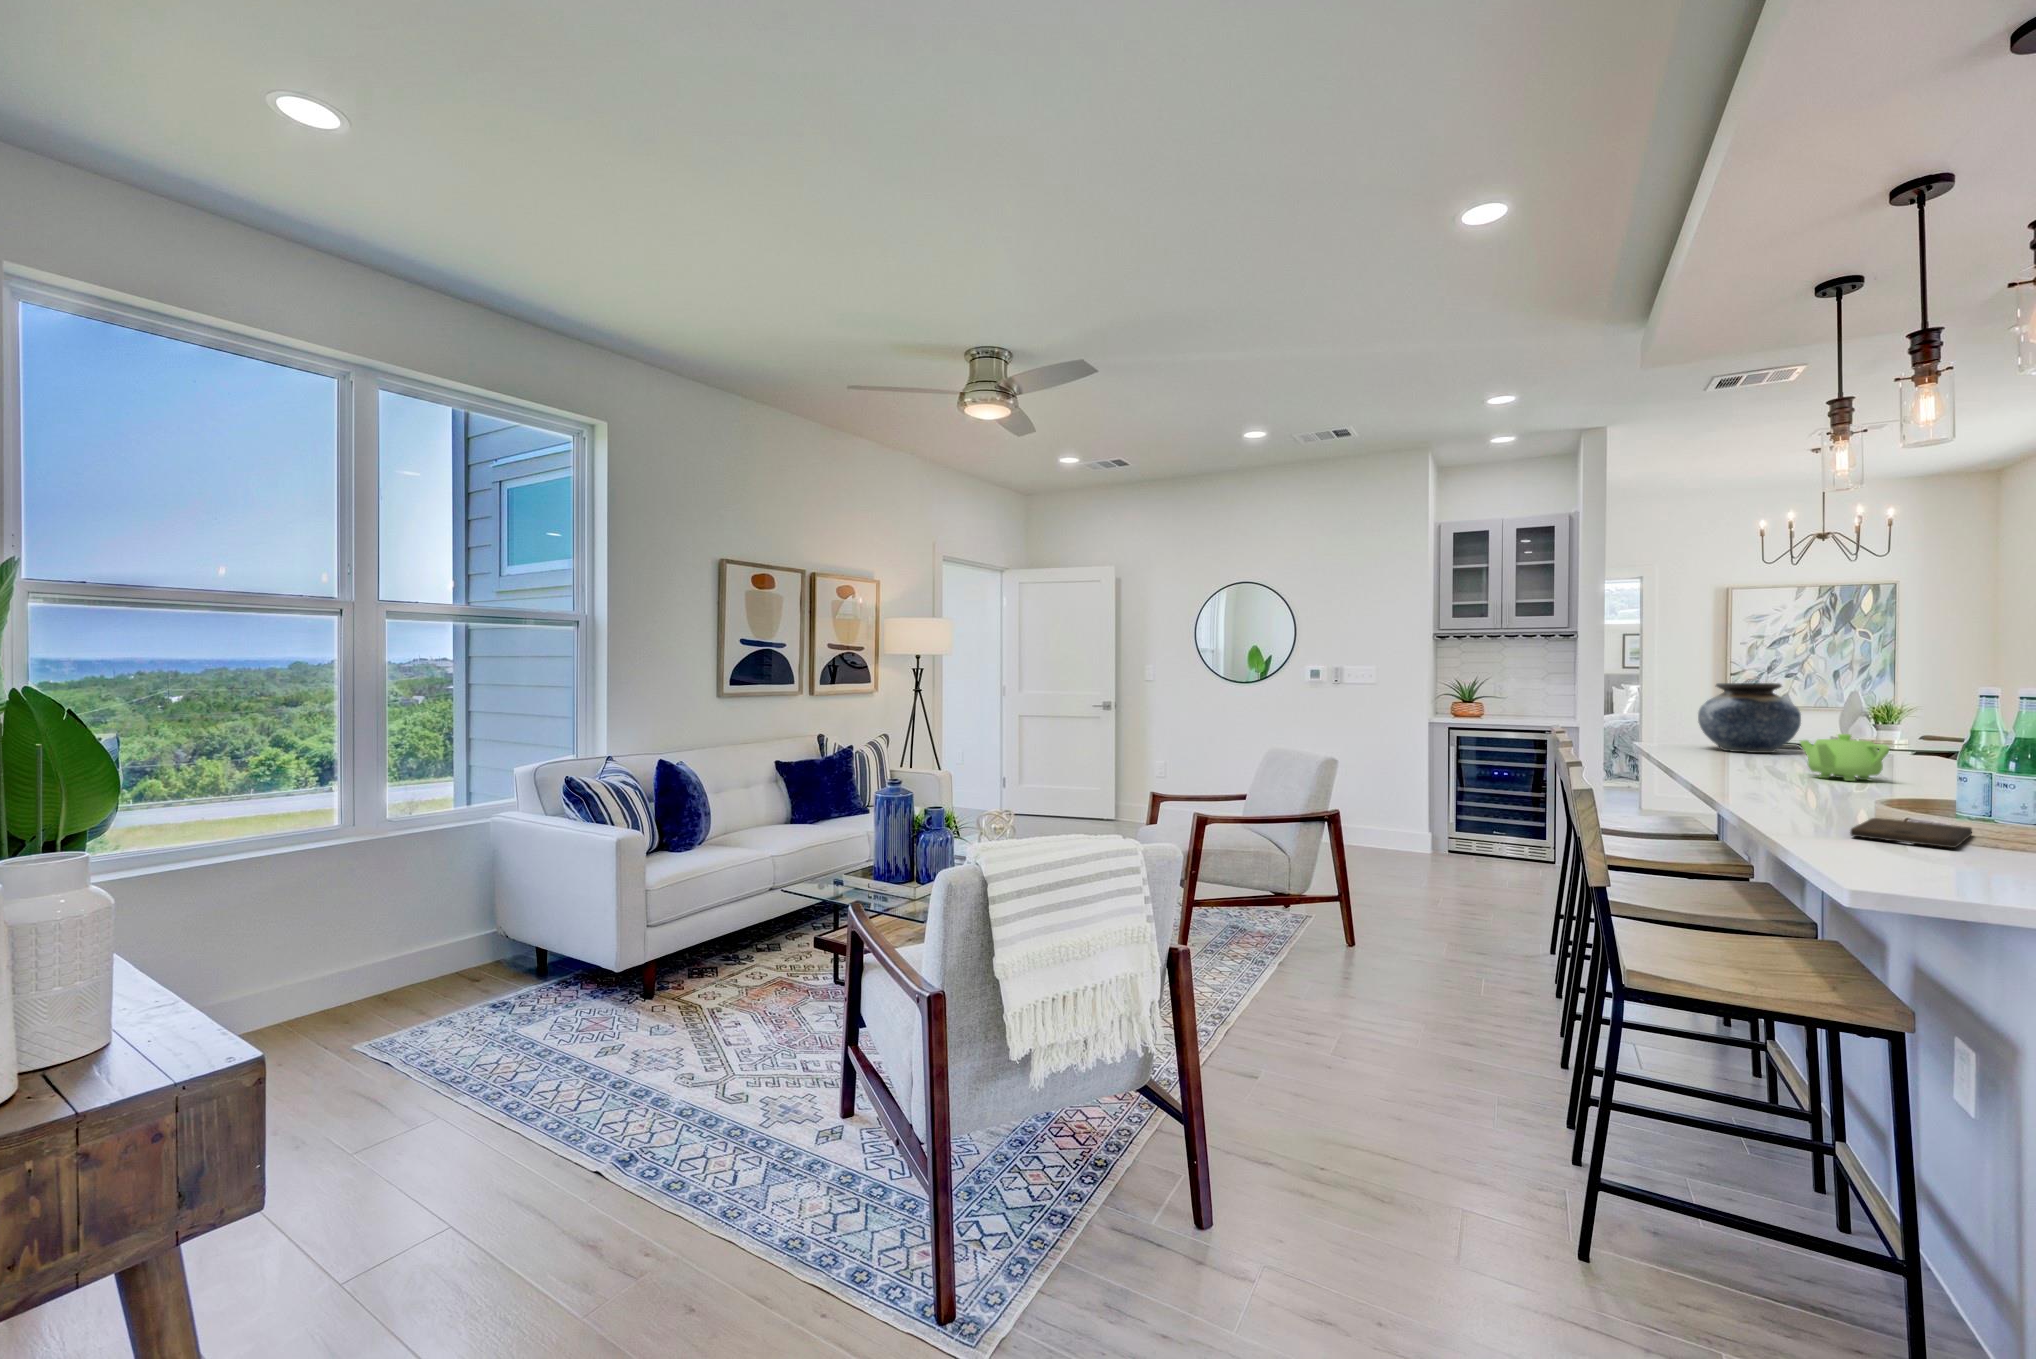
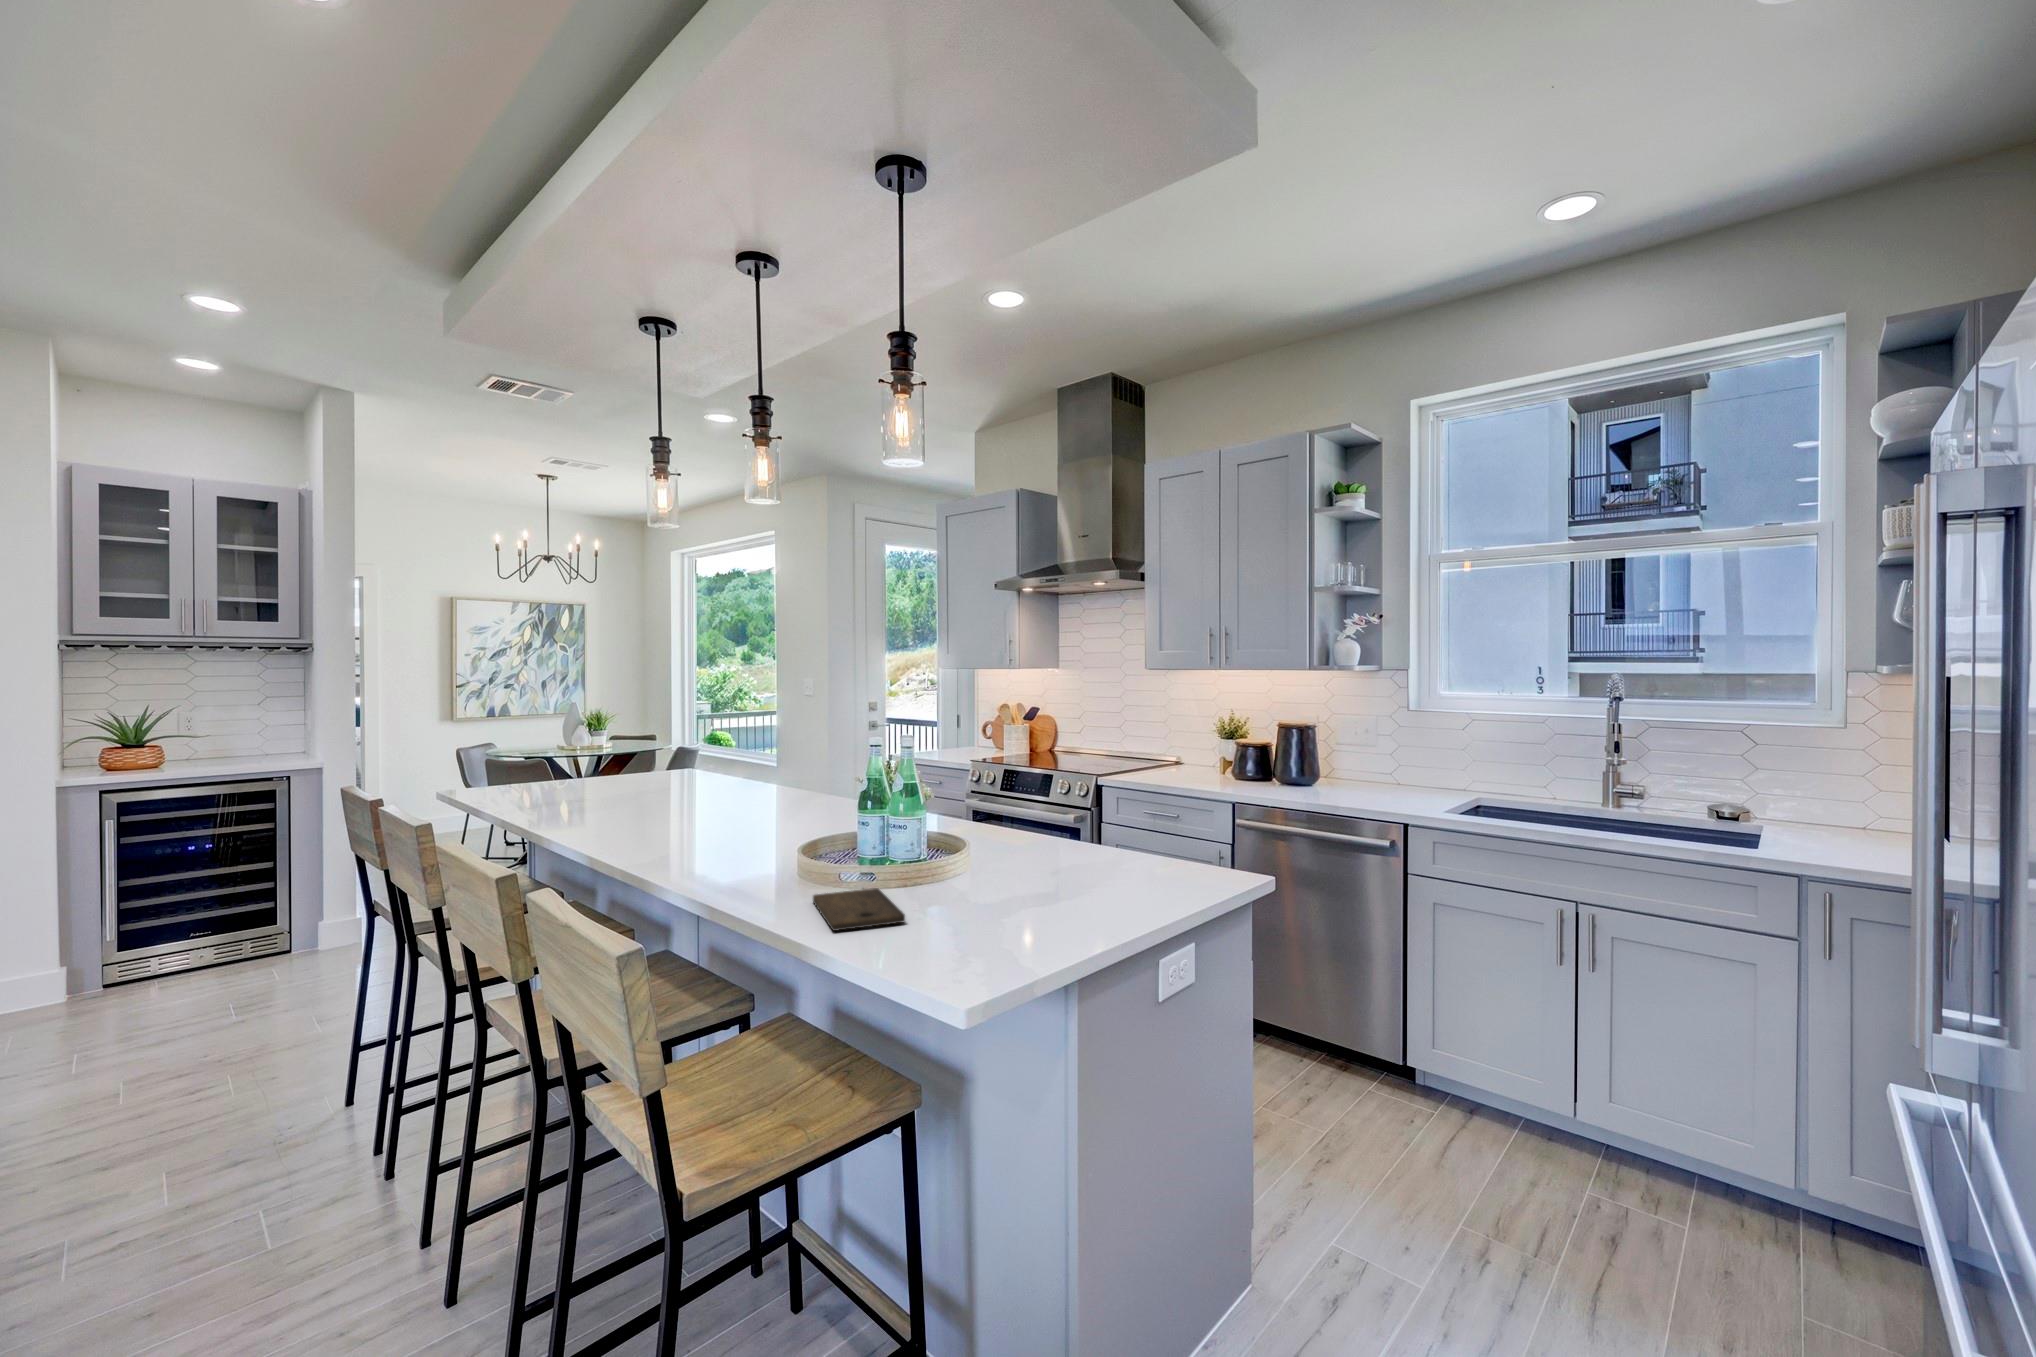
vase: present [1698,683,1801,753] -> none [525,722,619,802]
teapot: present [1800,734,1889,781] -> none [659,784,733,833]

